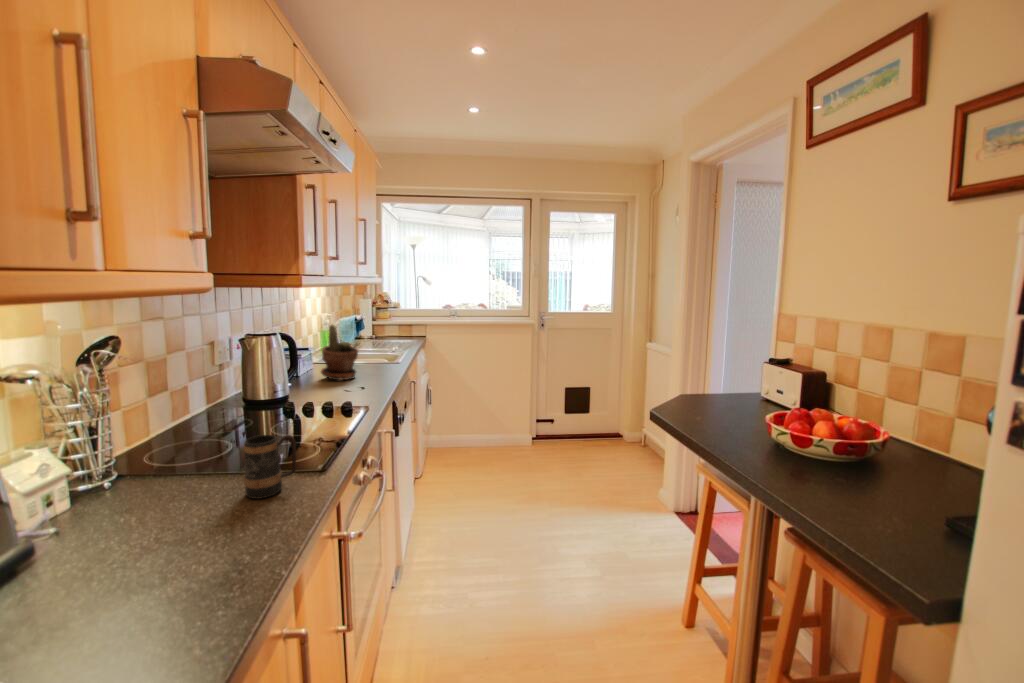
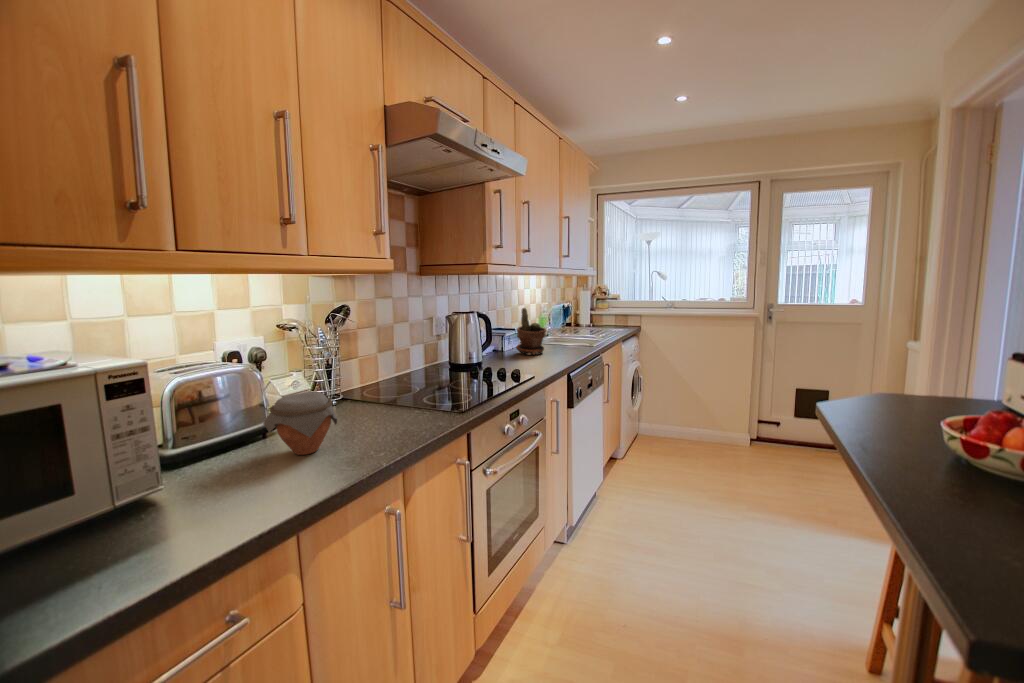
mug: present [244,435,296,499] -> none [391,381,425,427]
jar: none [63,473,195,575] -> present [263,392,337,455]

